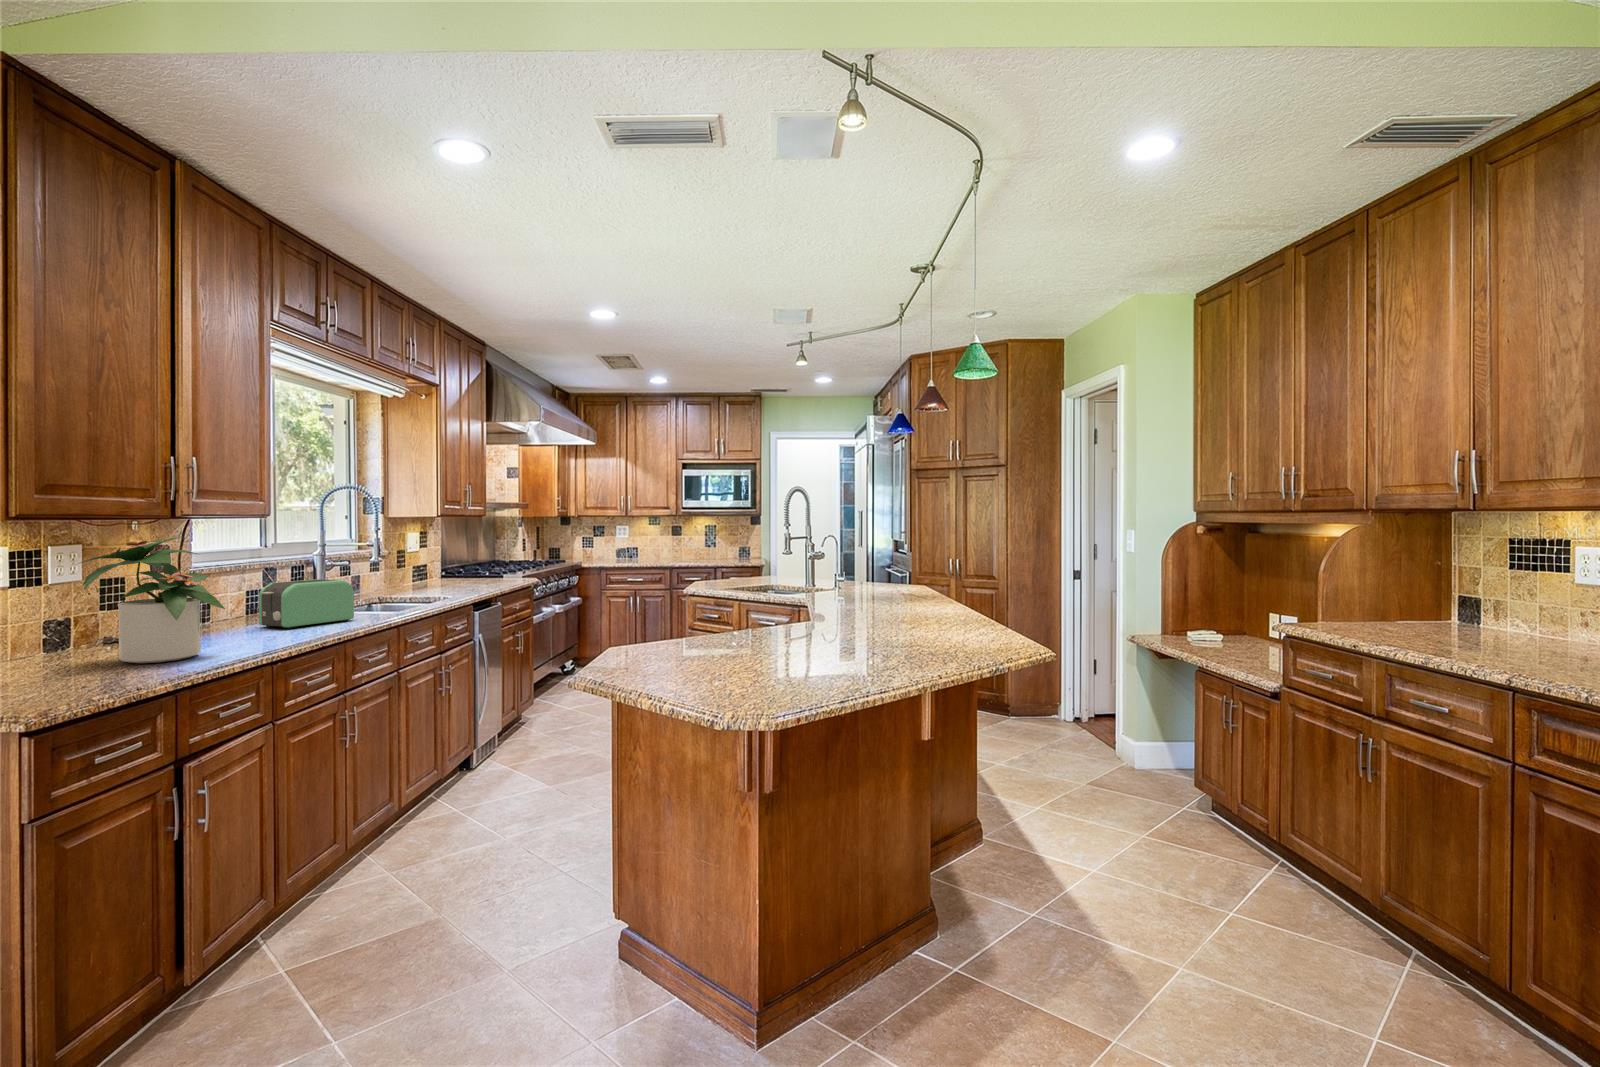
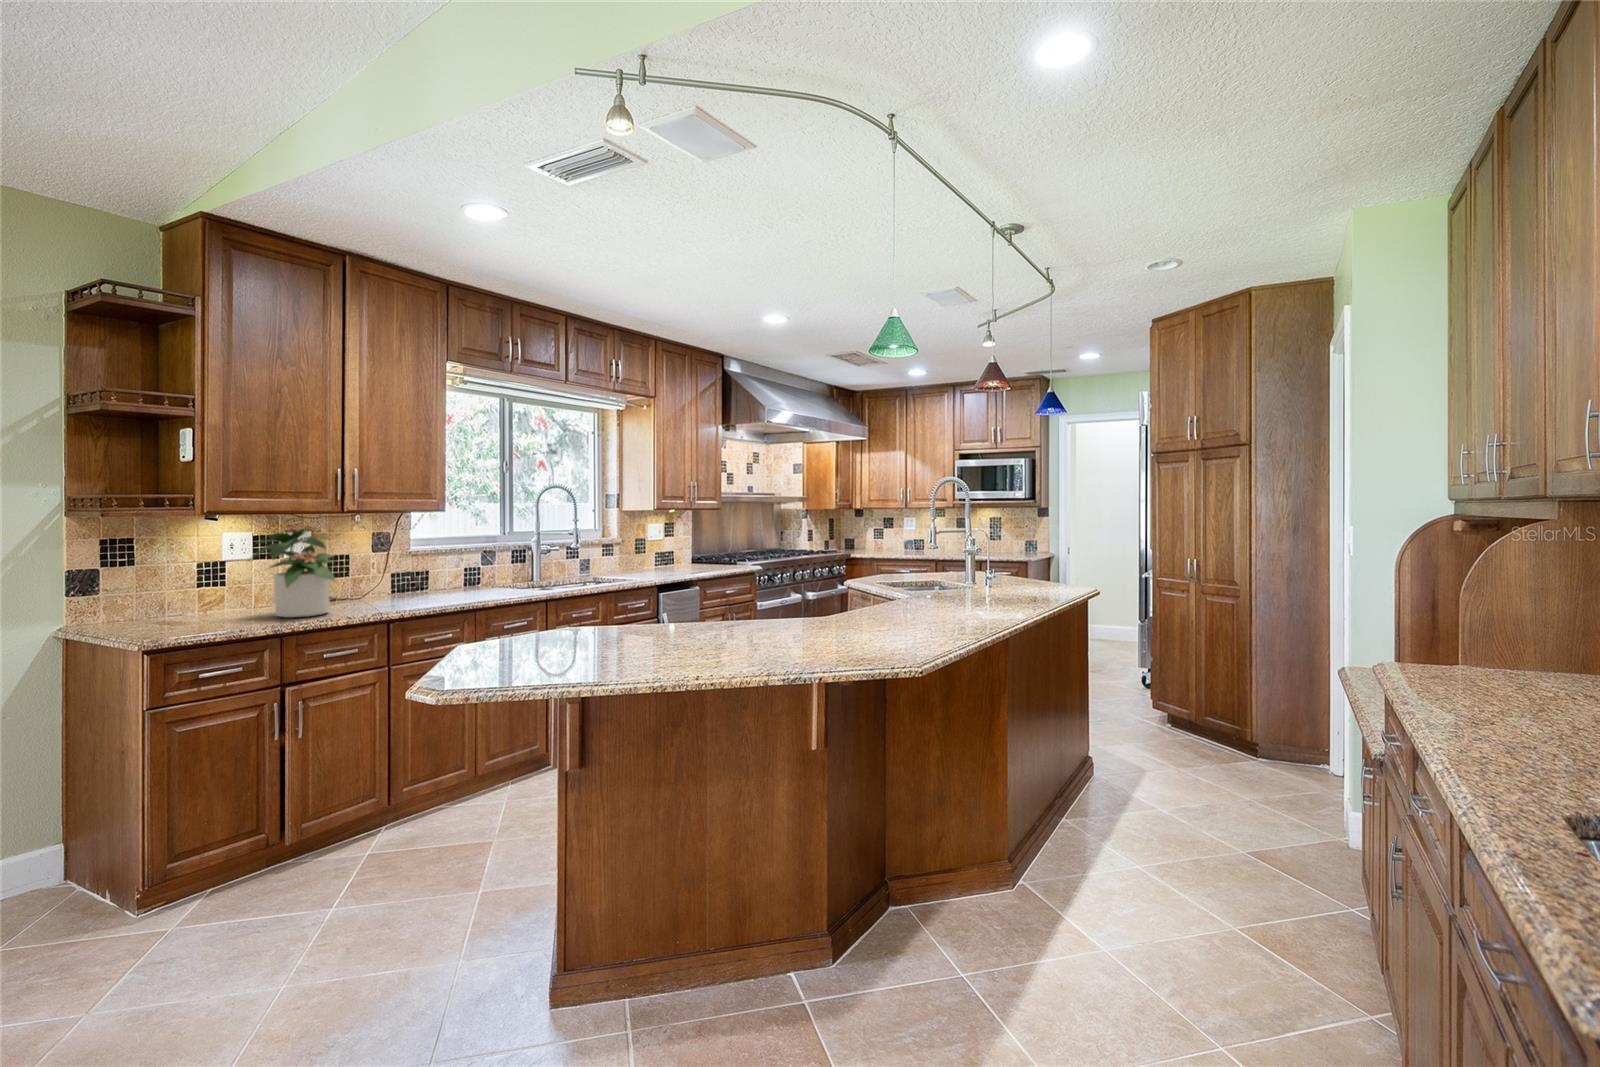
toaster: present [259,579,354,628] -> none [429,561,499,599]

